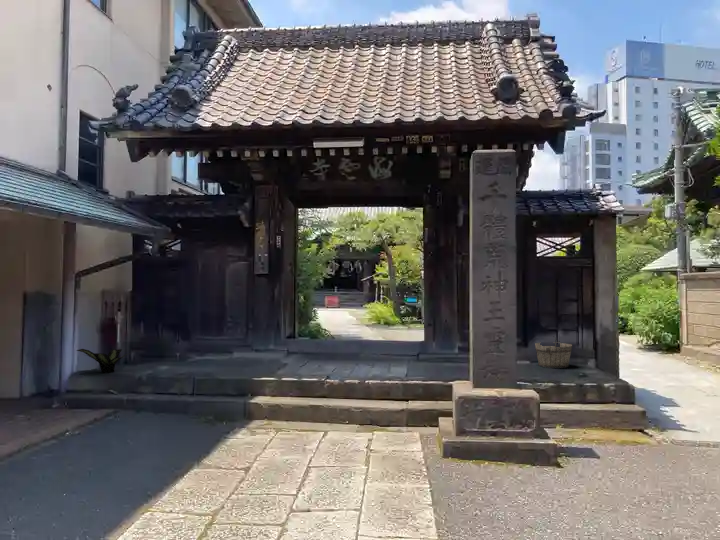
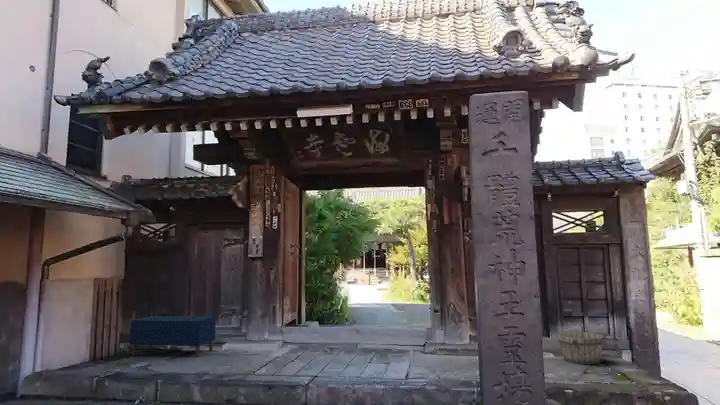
bench: none [146,328,224,365] -> present [130,316,216,357]
potted plant: present [77,349,127,373] -> none [44,341,109,369]

